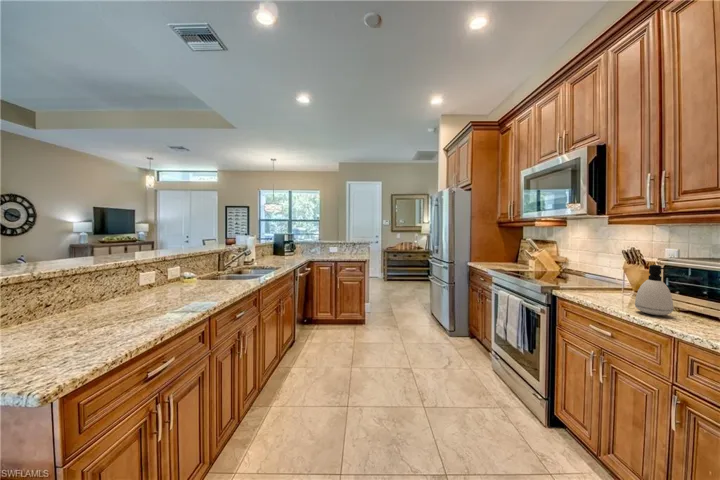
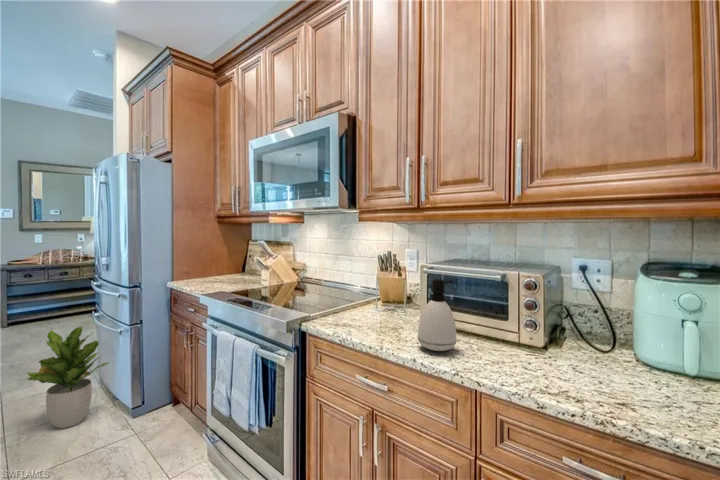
potted plant: none [406,281,438,331] -> present [27,326,109,428]

